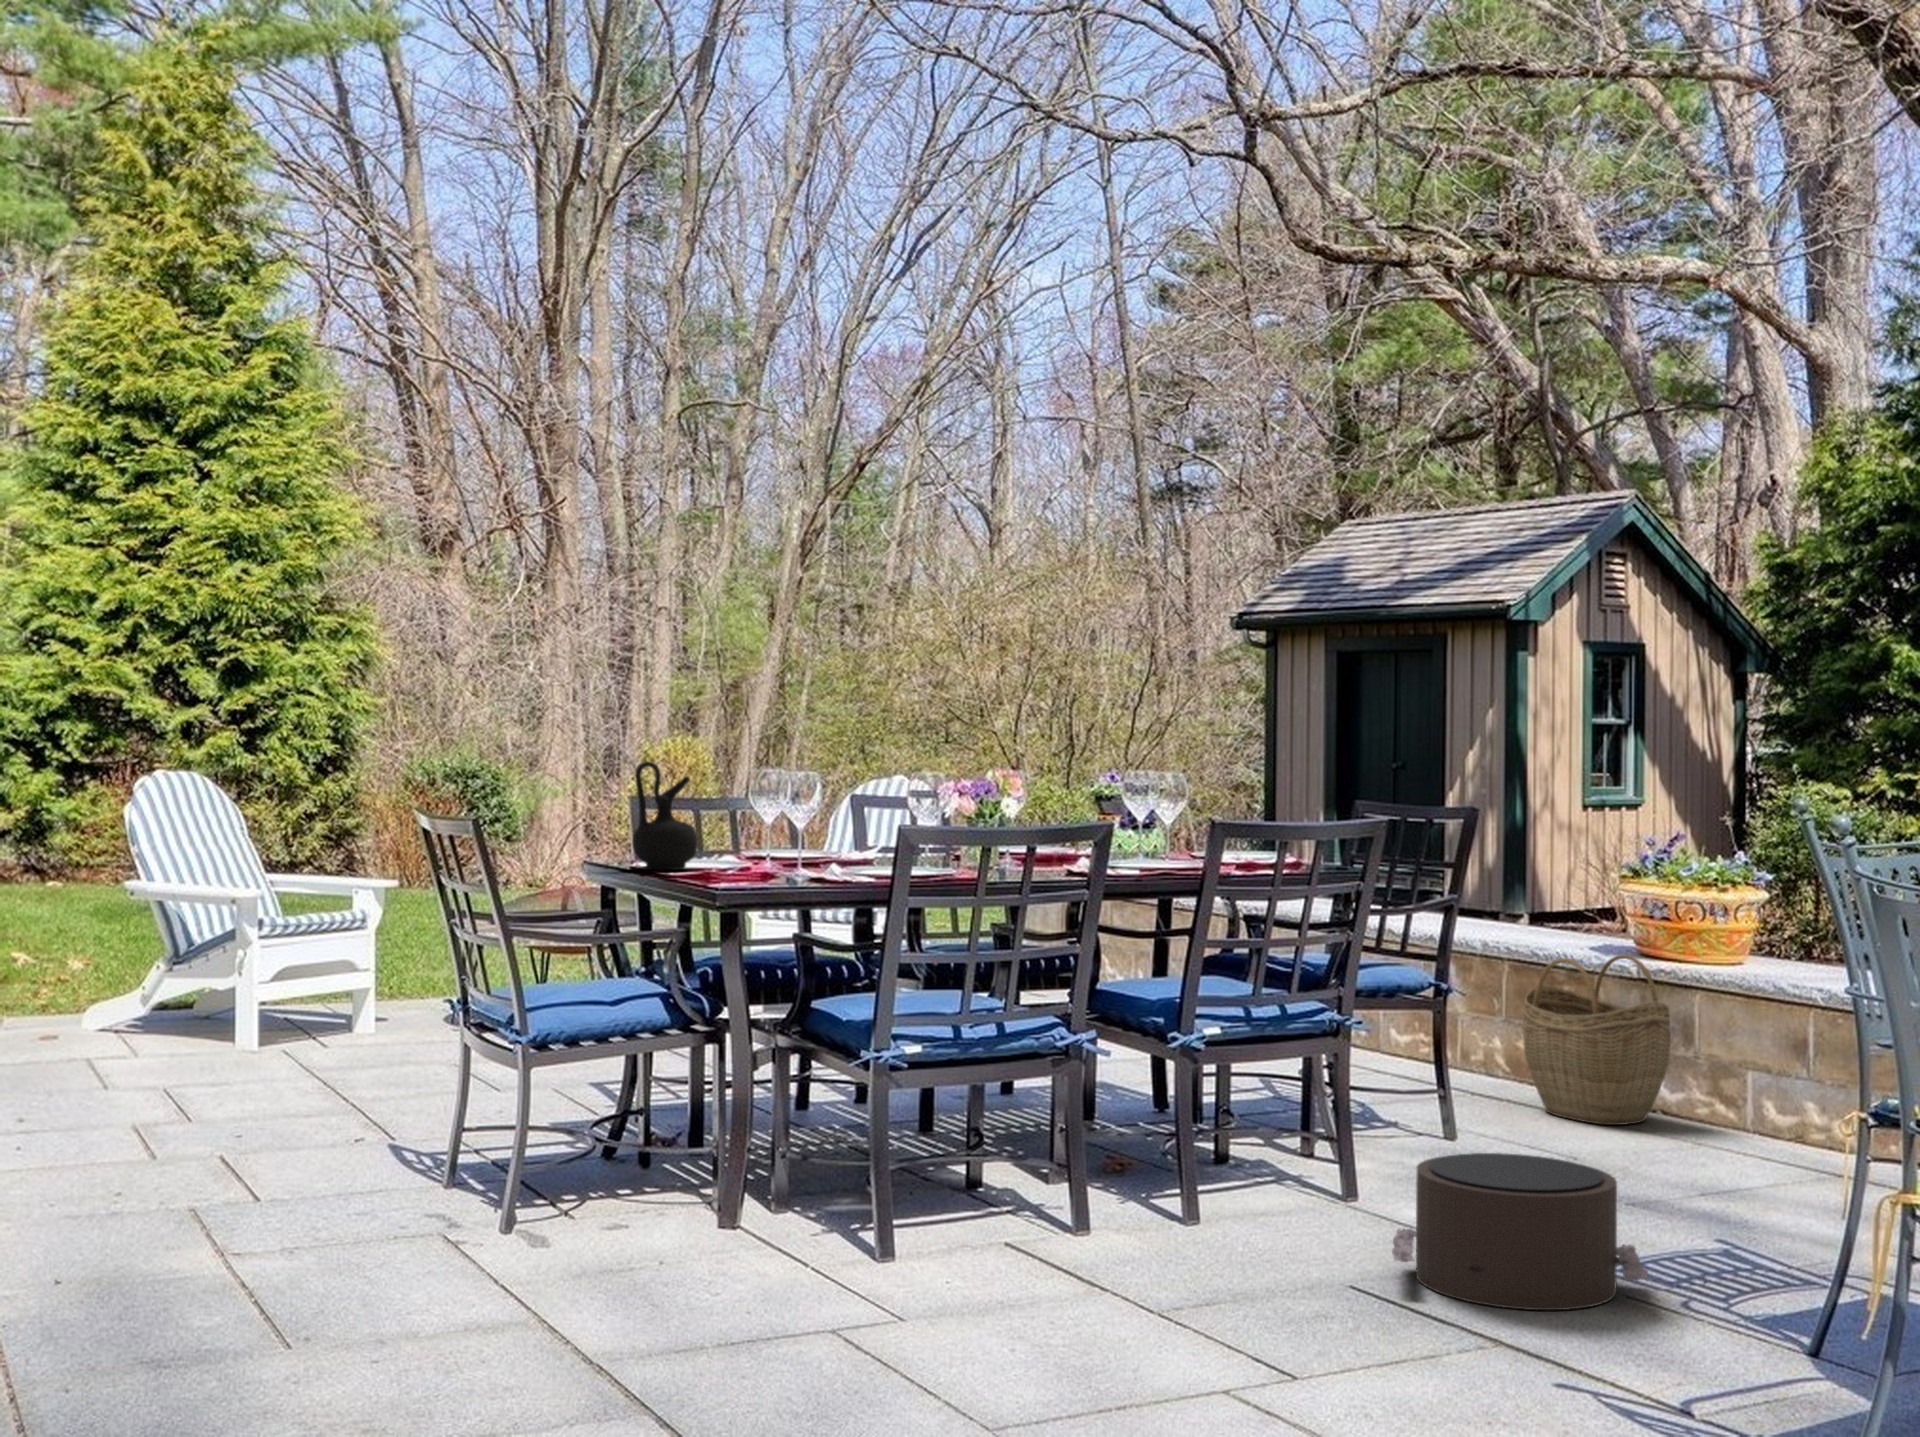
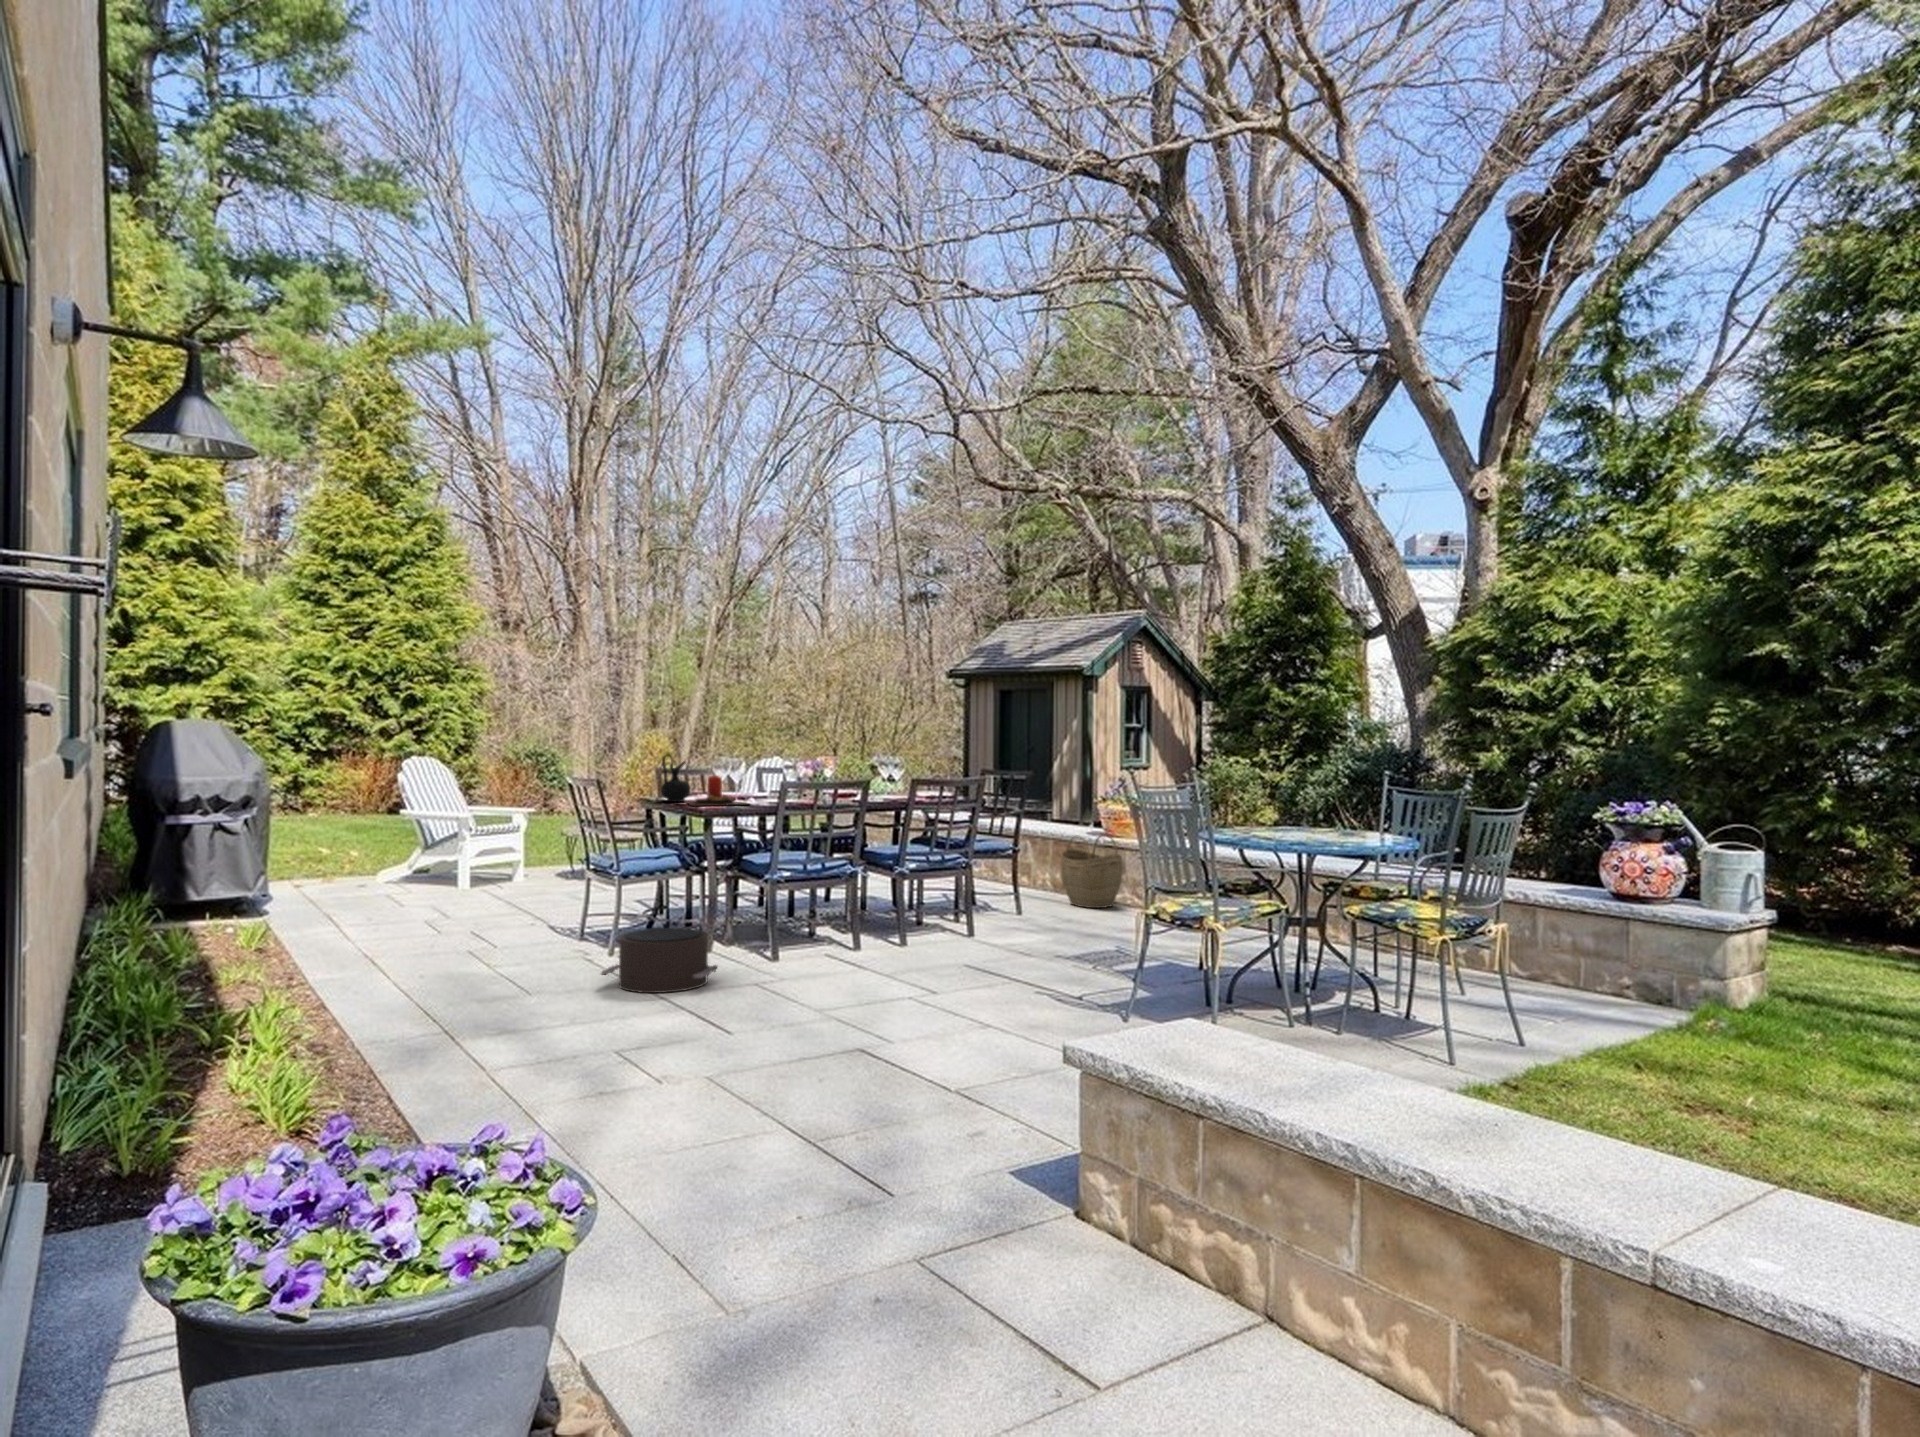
candle: none [687,810,829,881] -> present [689,776,748,806]
pouf: present [1392,1153,1648,1310] -> present [601,928,718,993]

